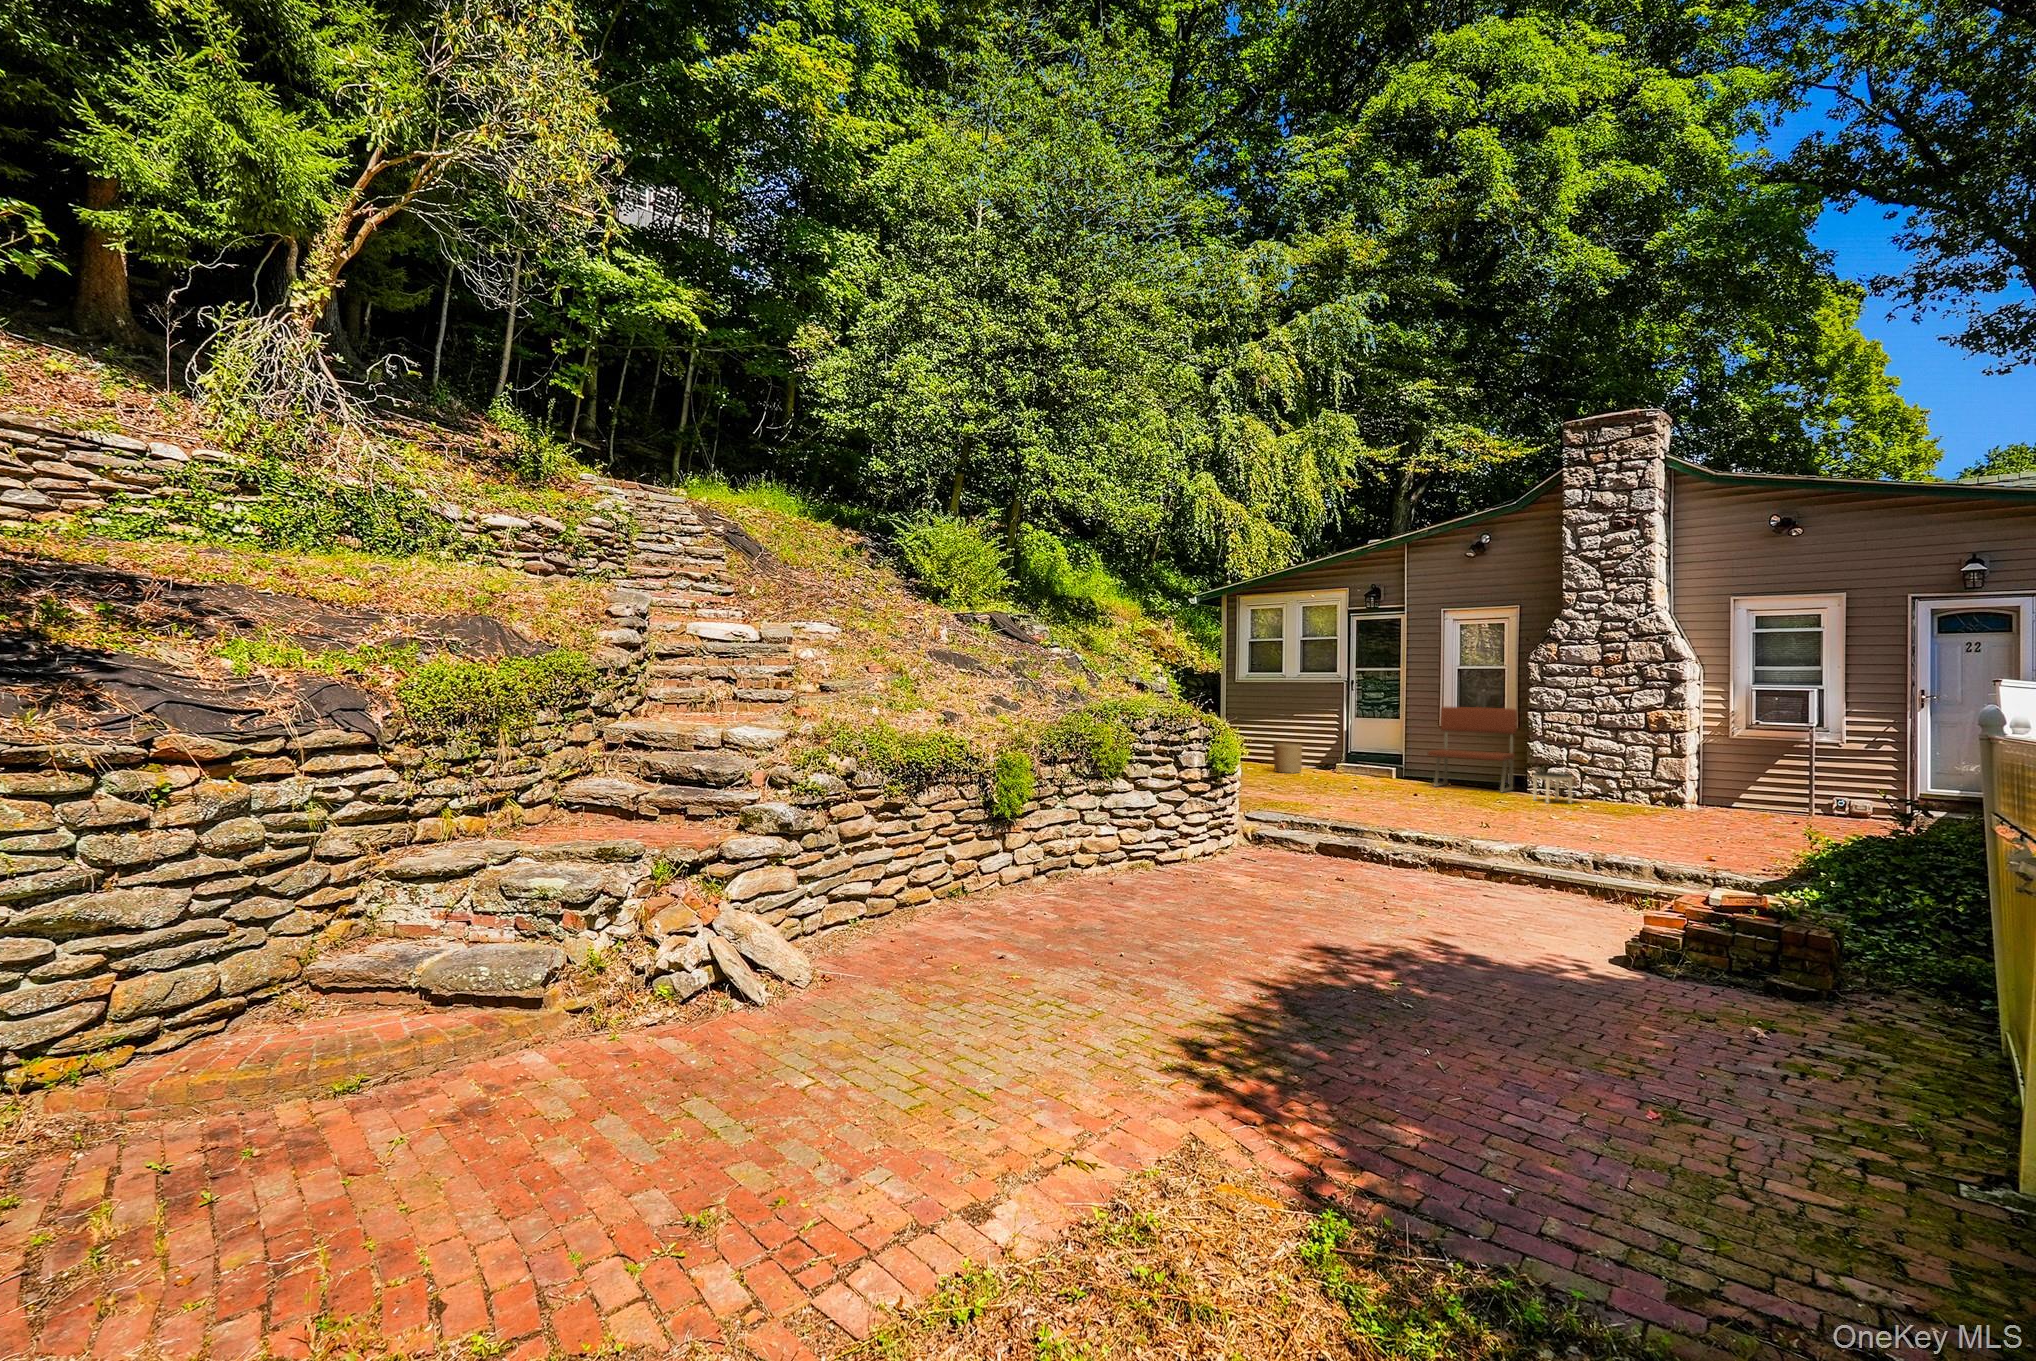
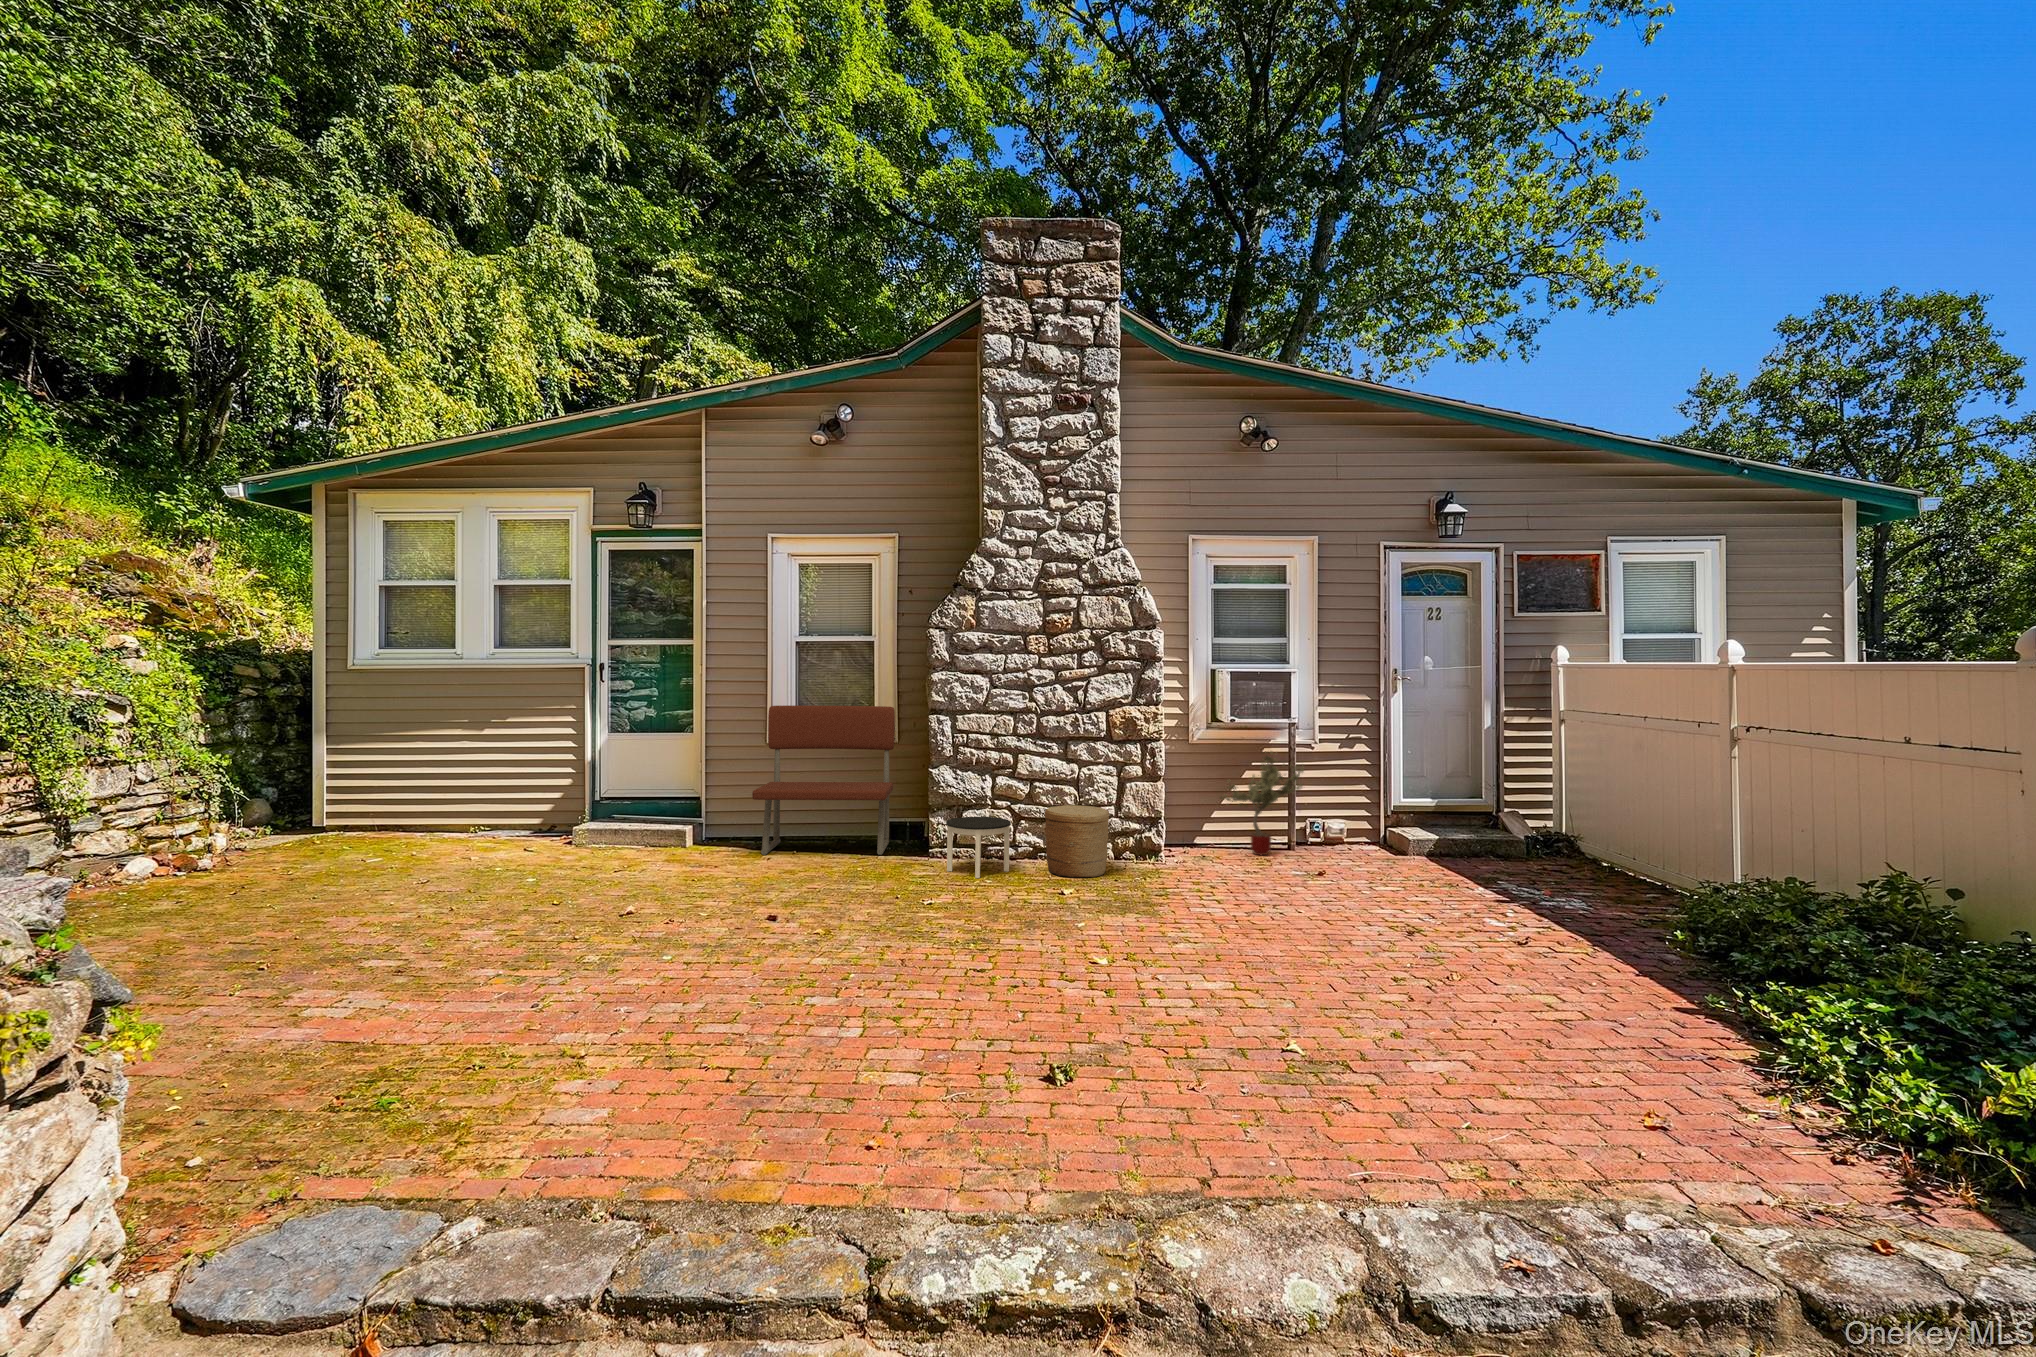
woven basket: present [1273,743,1302,773] -> present [1045,805,1109,878]
potted tree: none [1743,744,1816,816] -> present [1220,751,1304,855]

